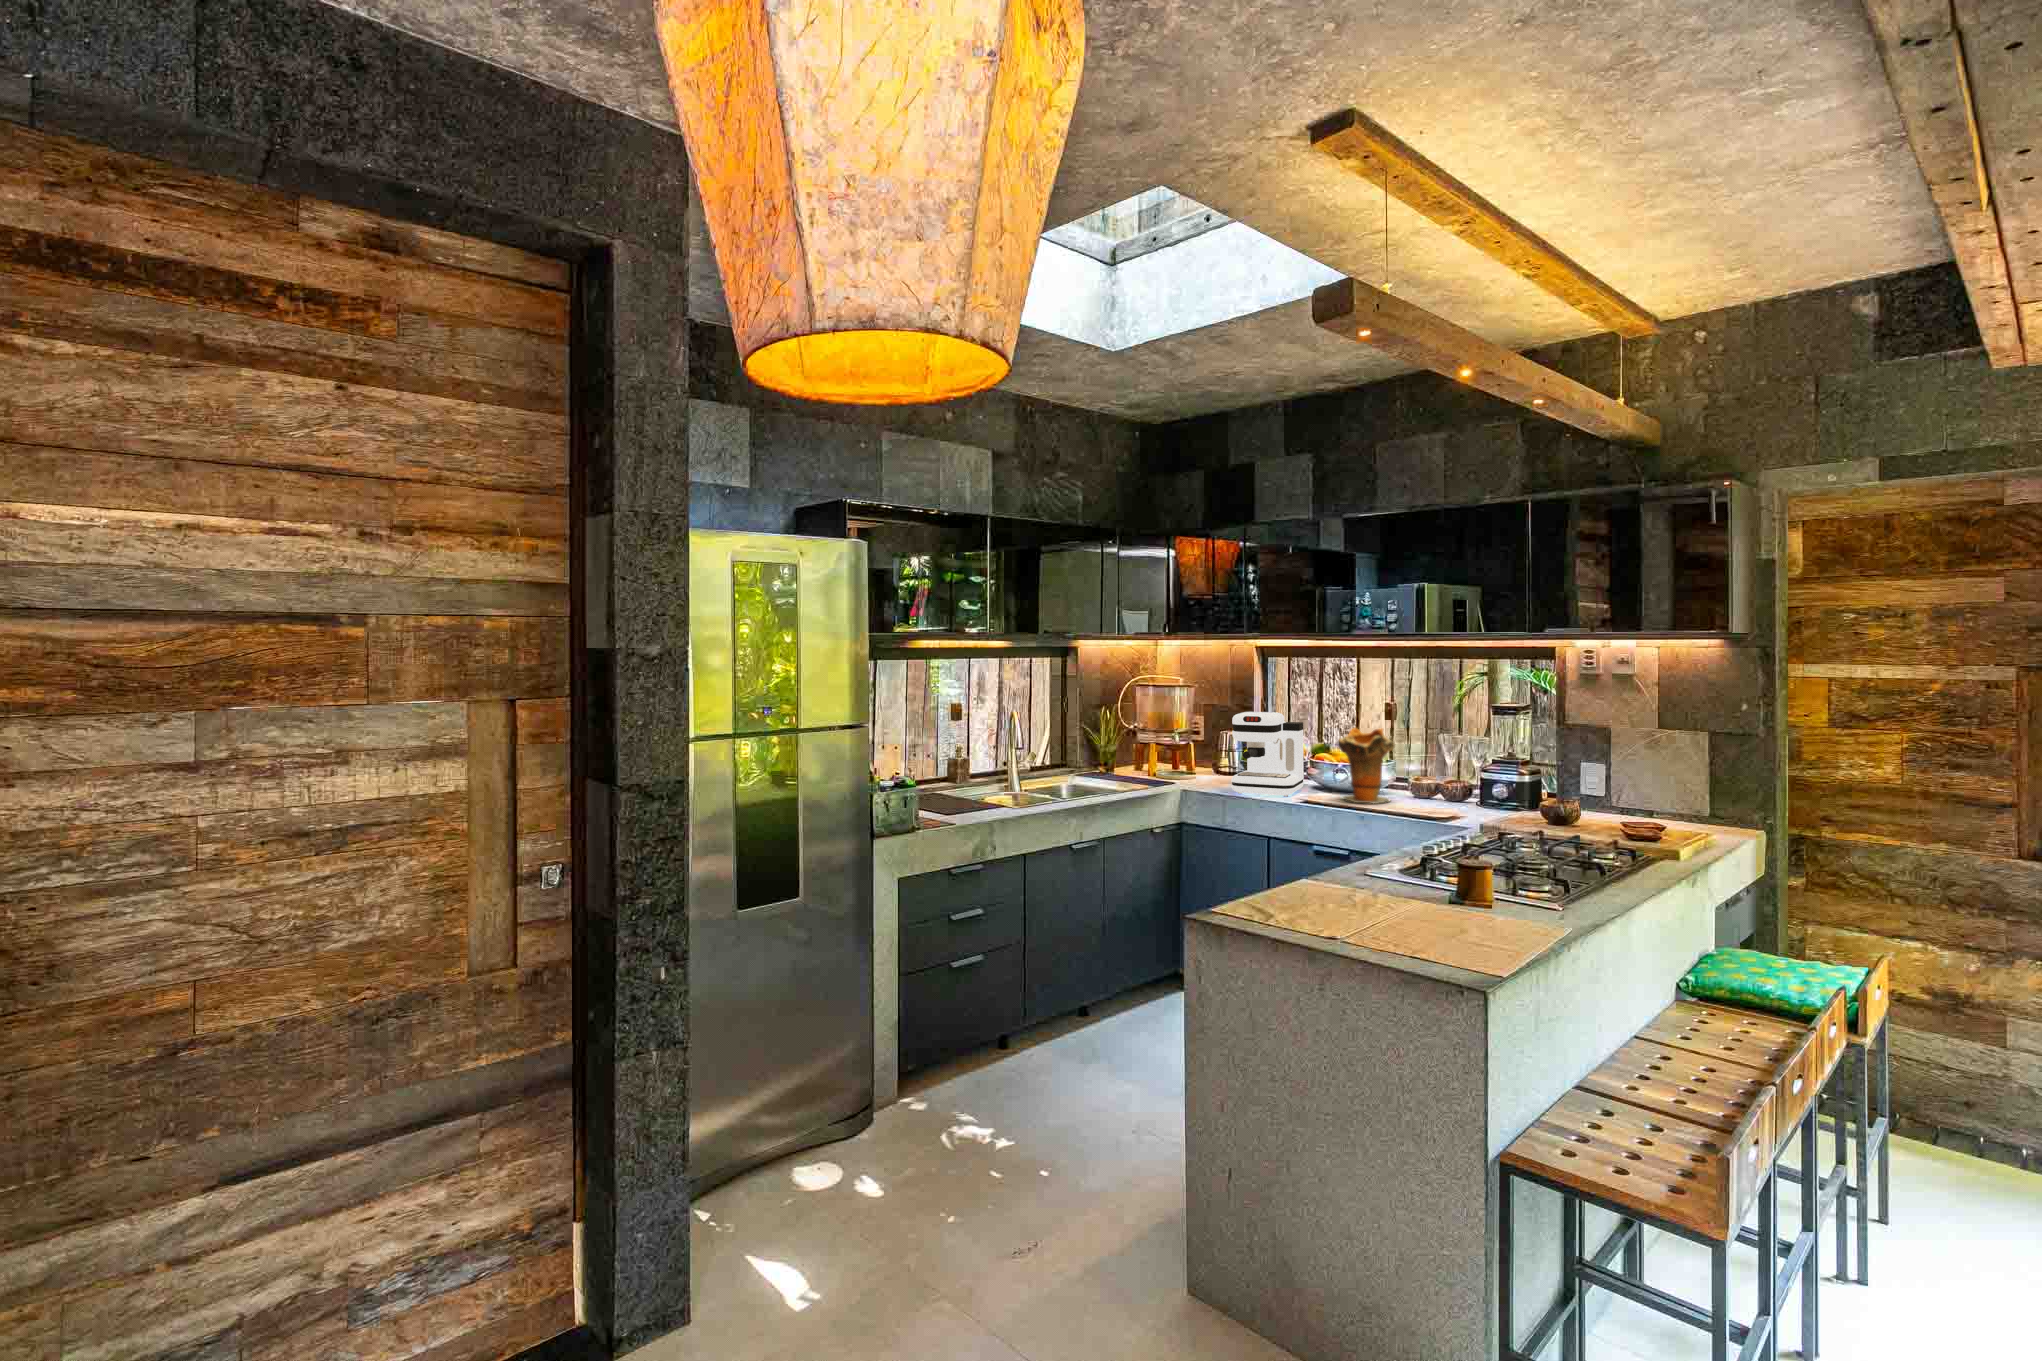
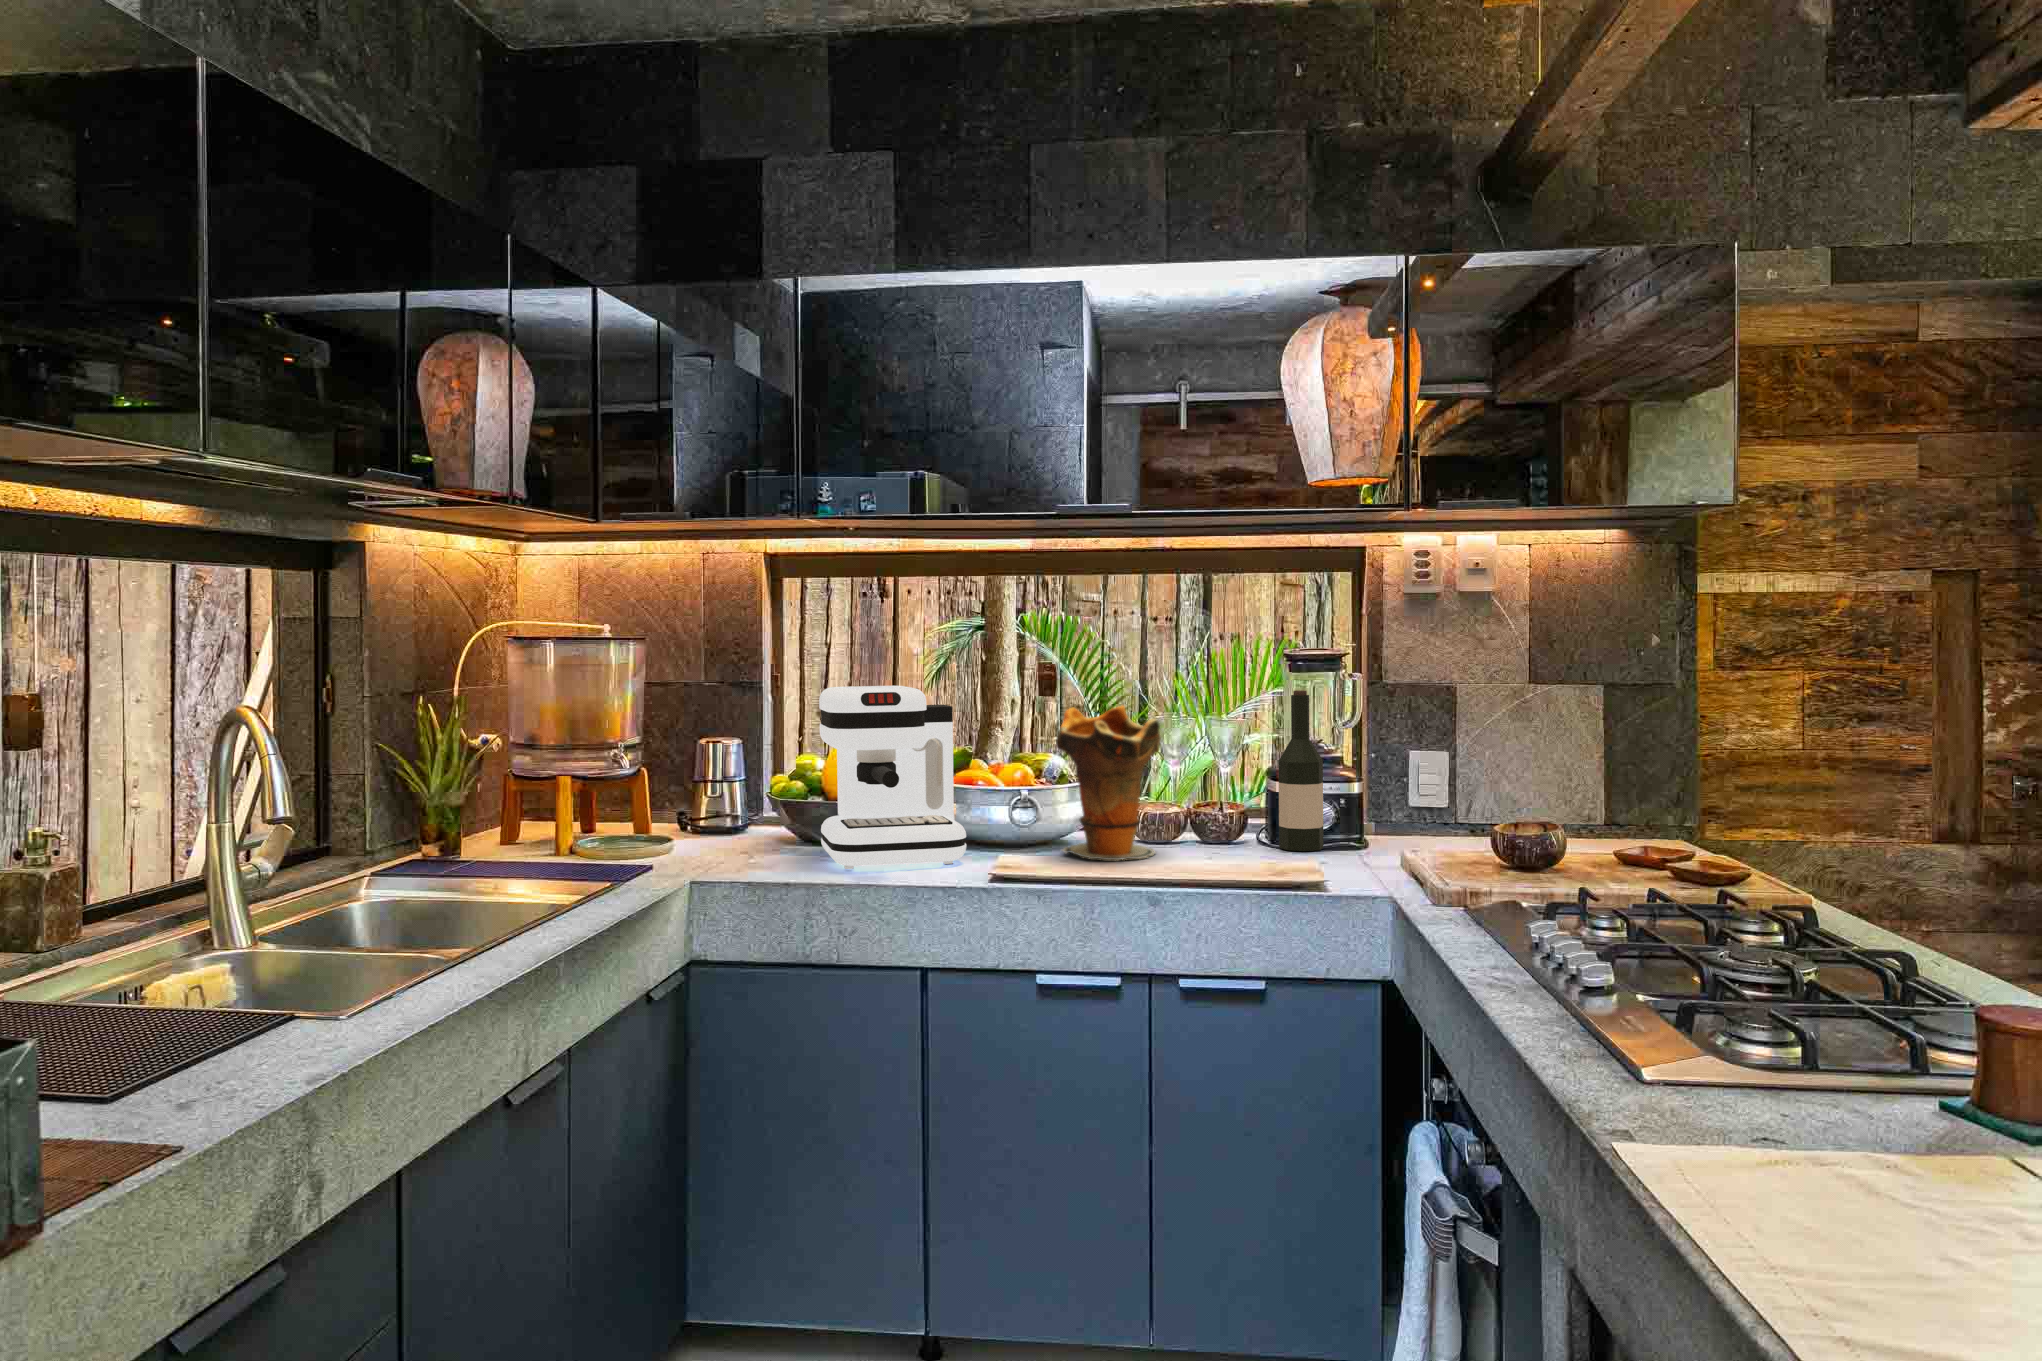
wine bottle: none [1454,726,1478,810] -> present [1279,690,1324,851]

